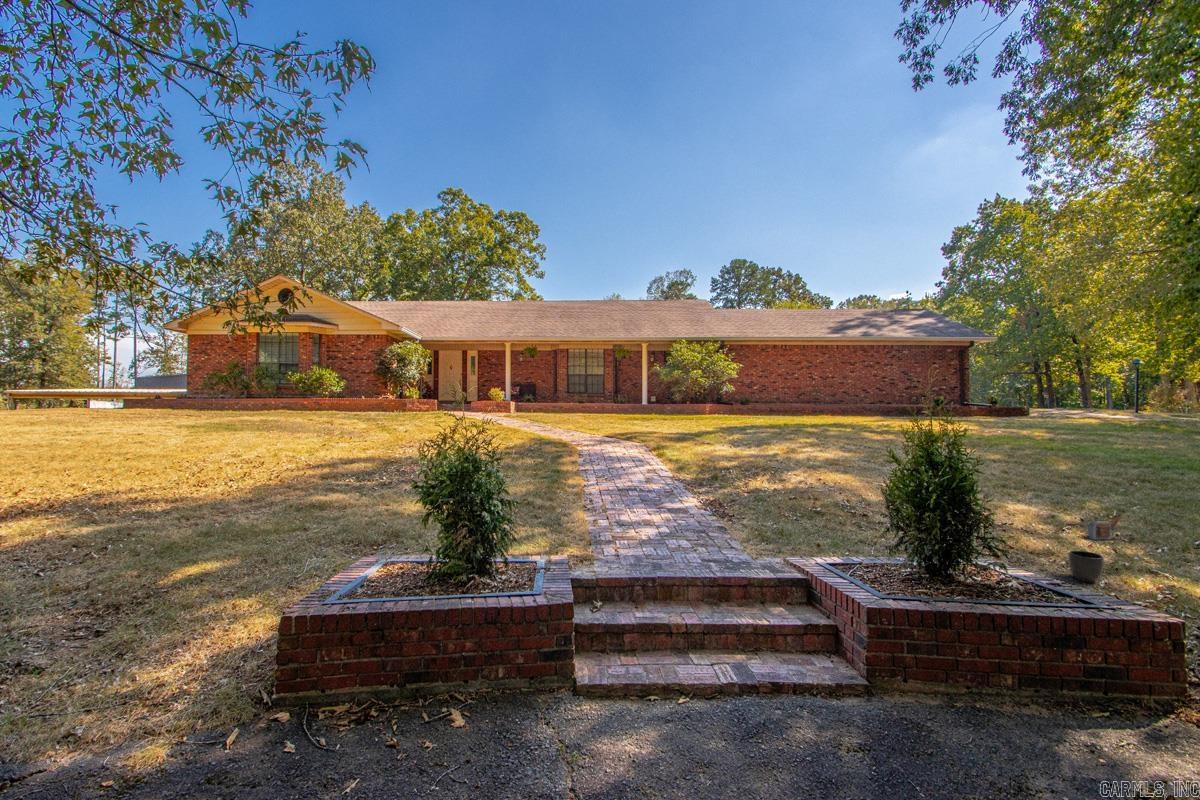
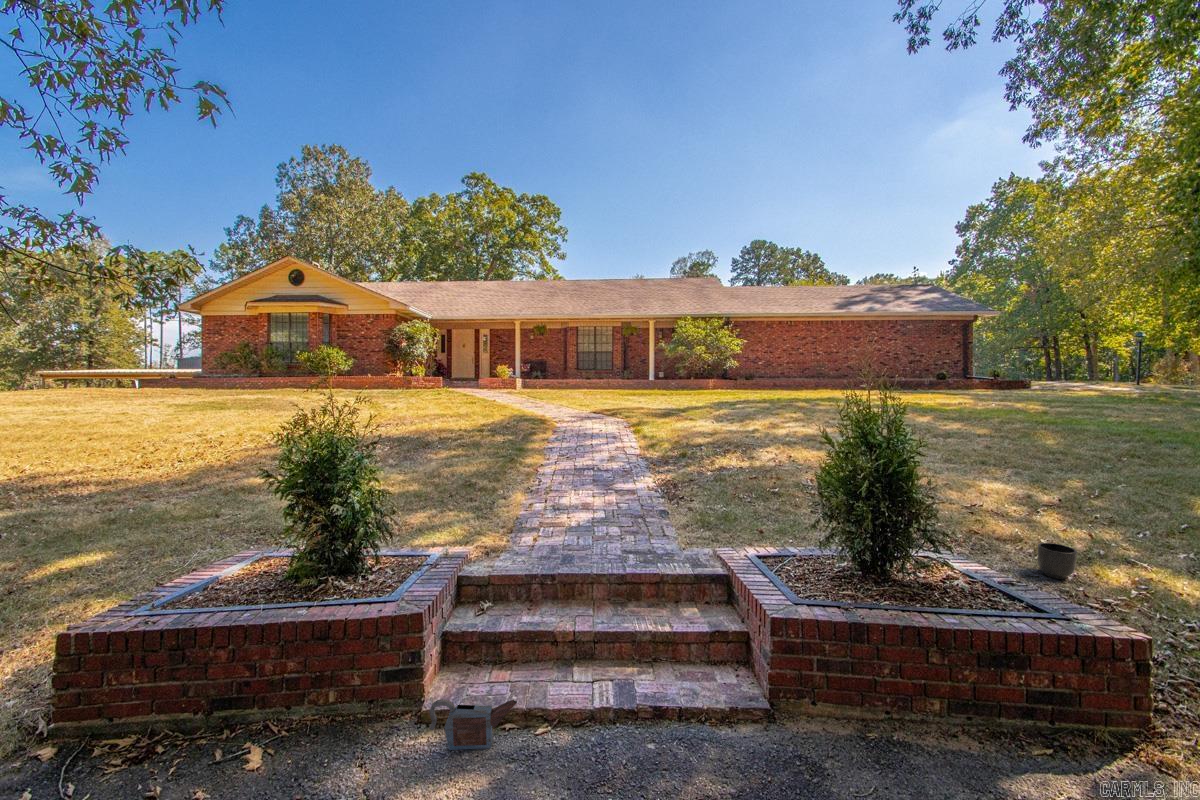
watering can: present [1083,517,1120,540] -> present [429,699,517,750]

